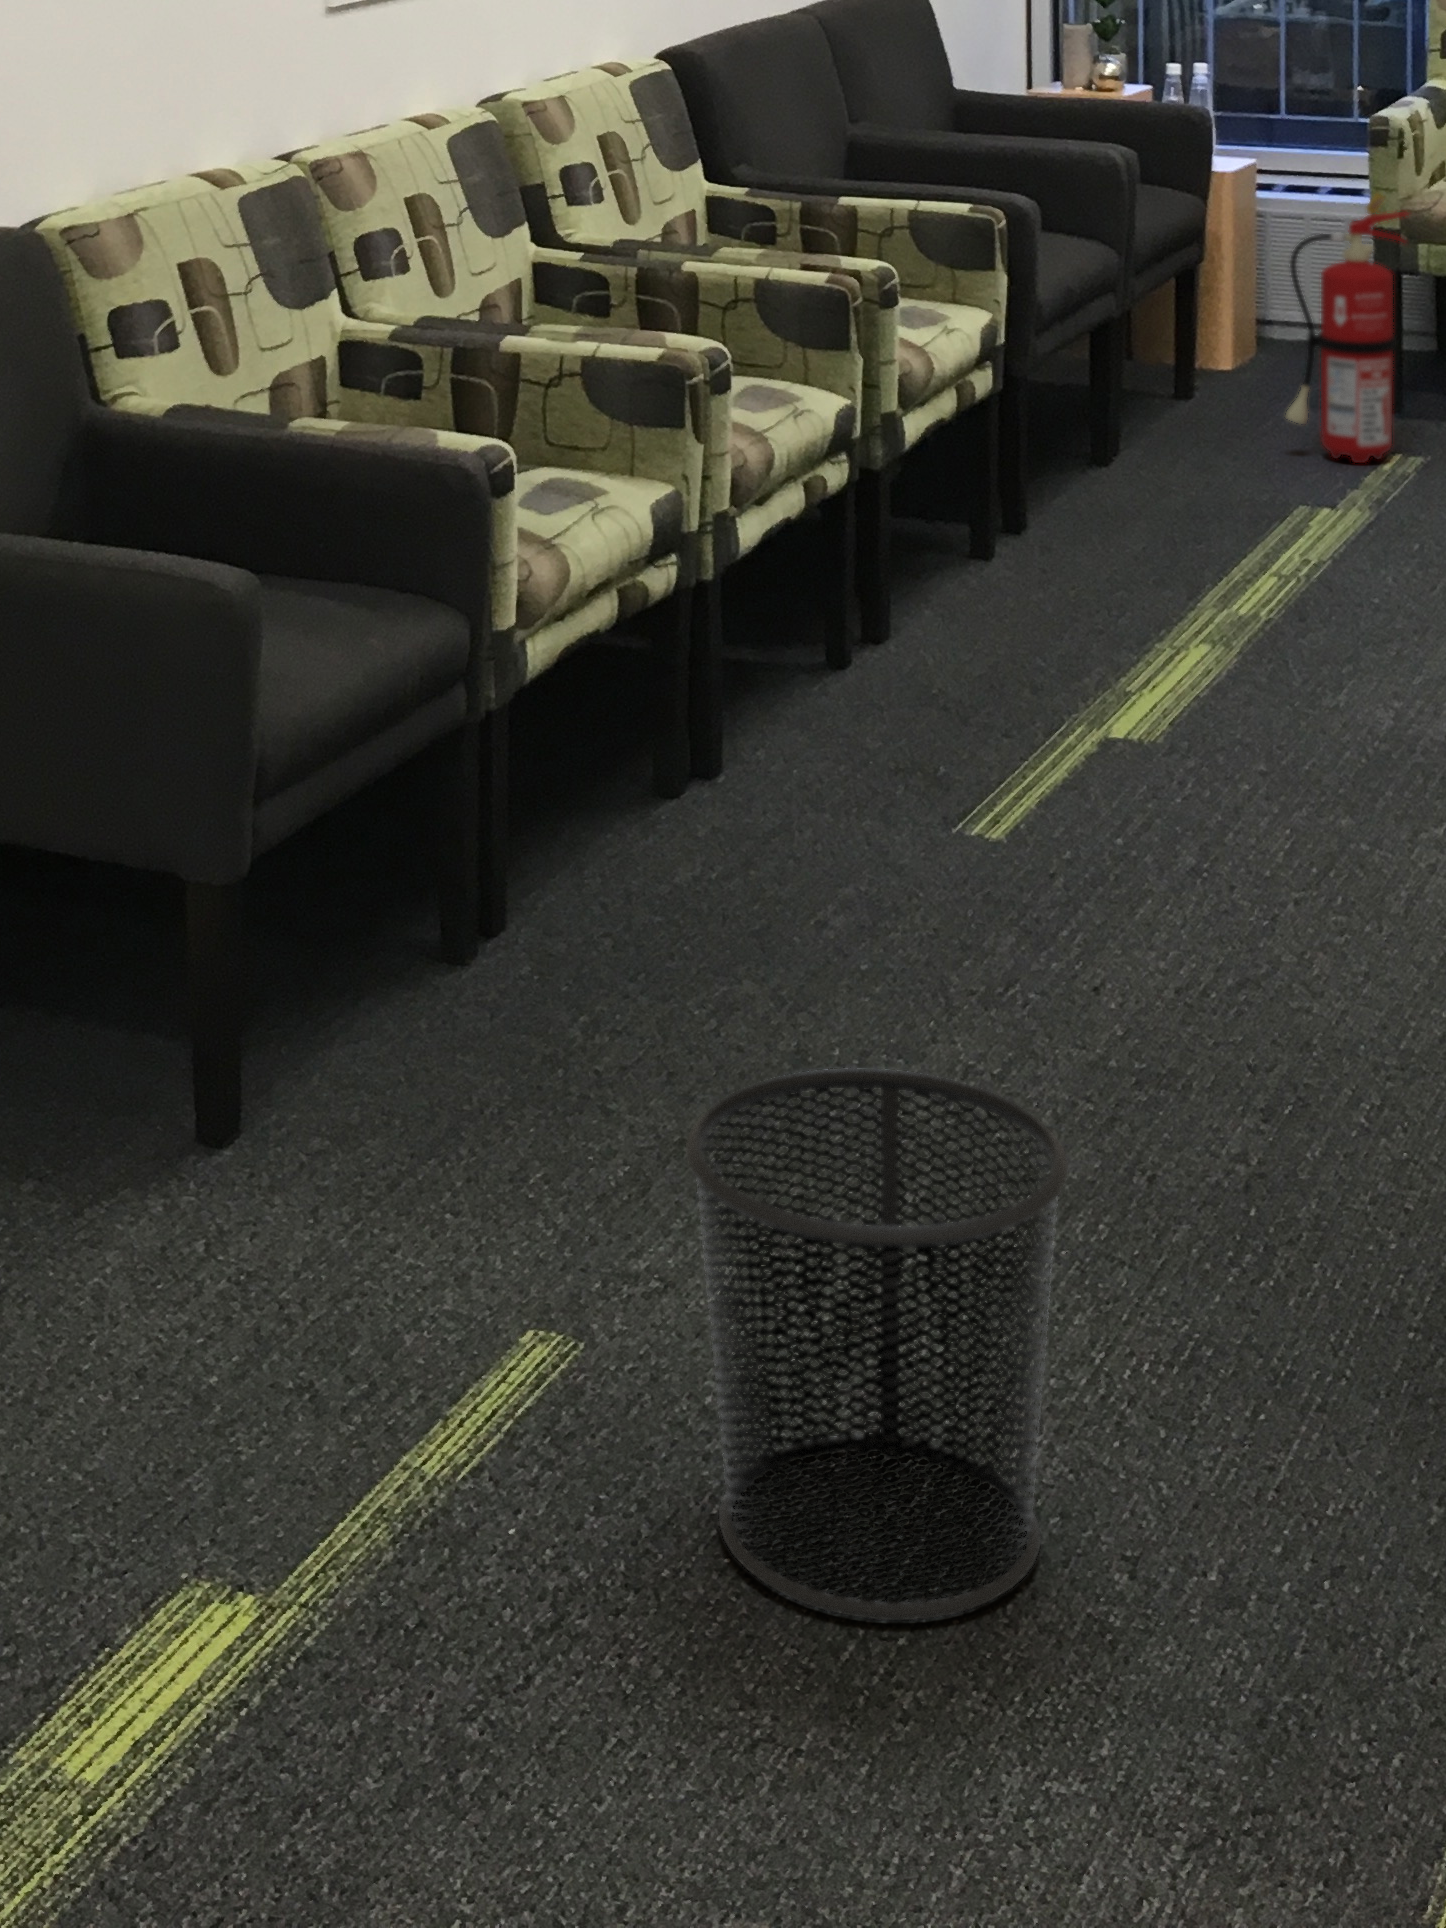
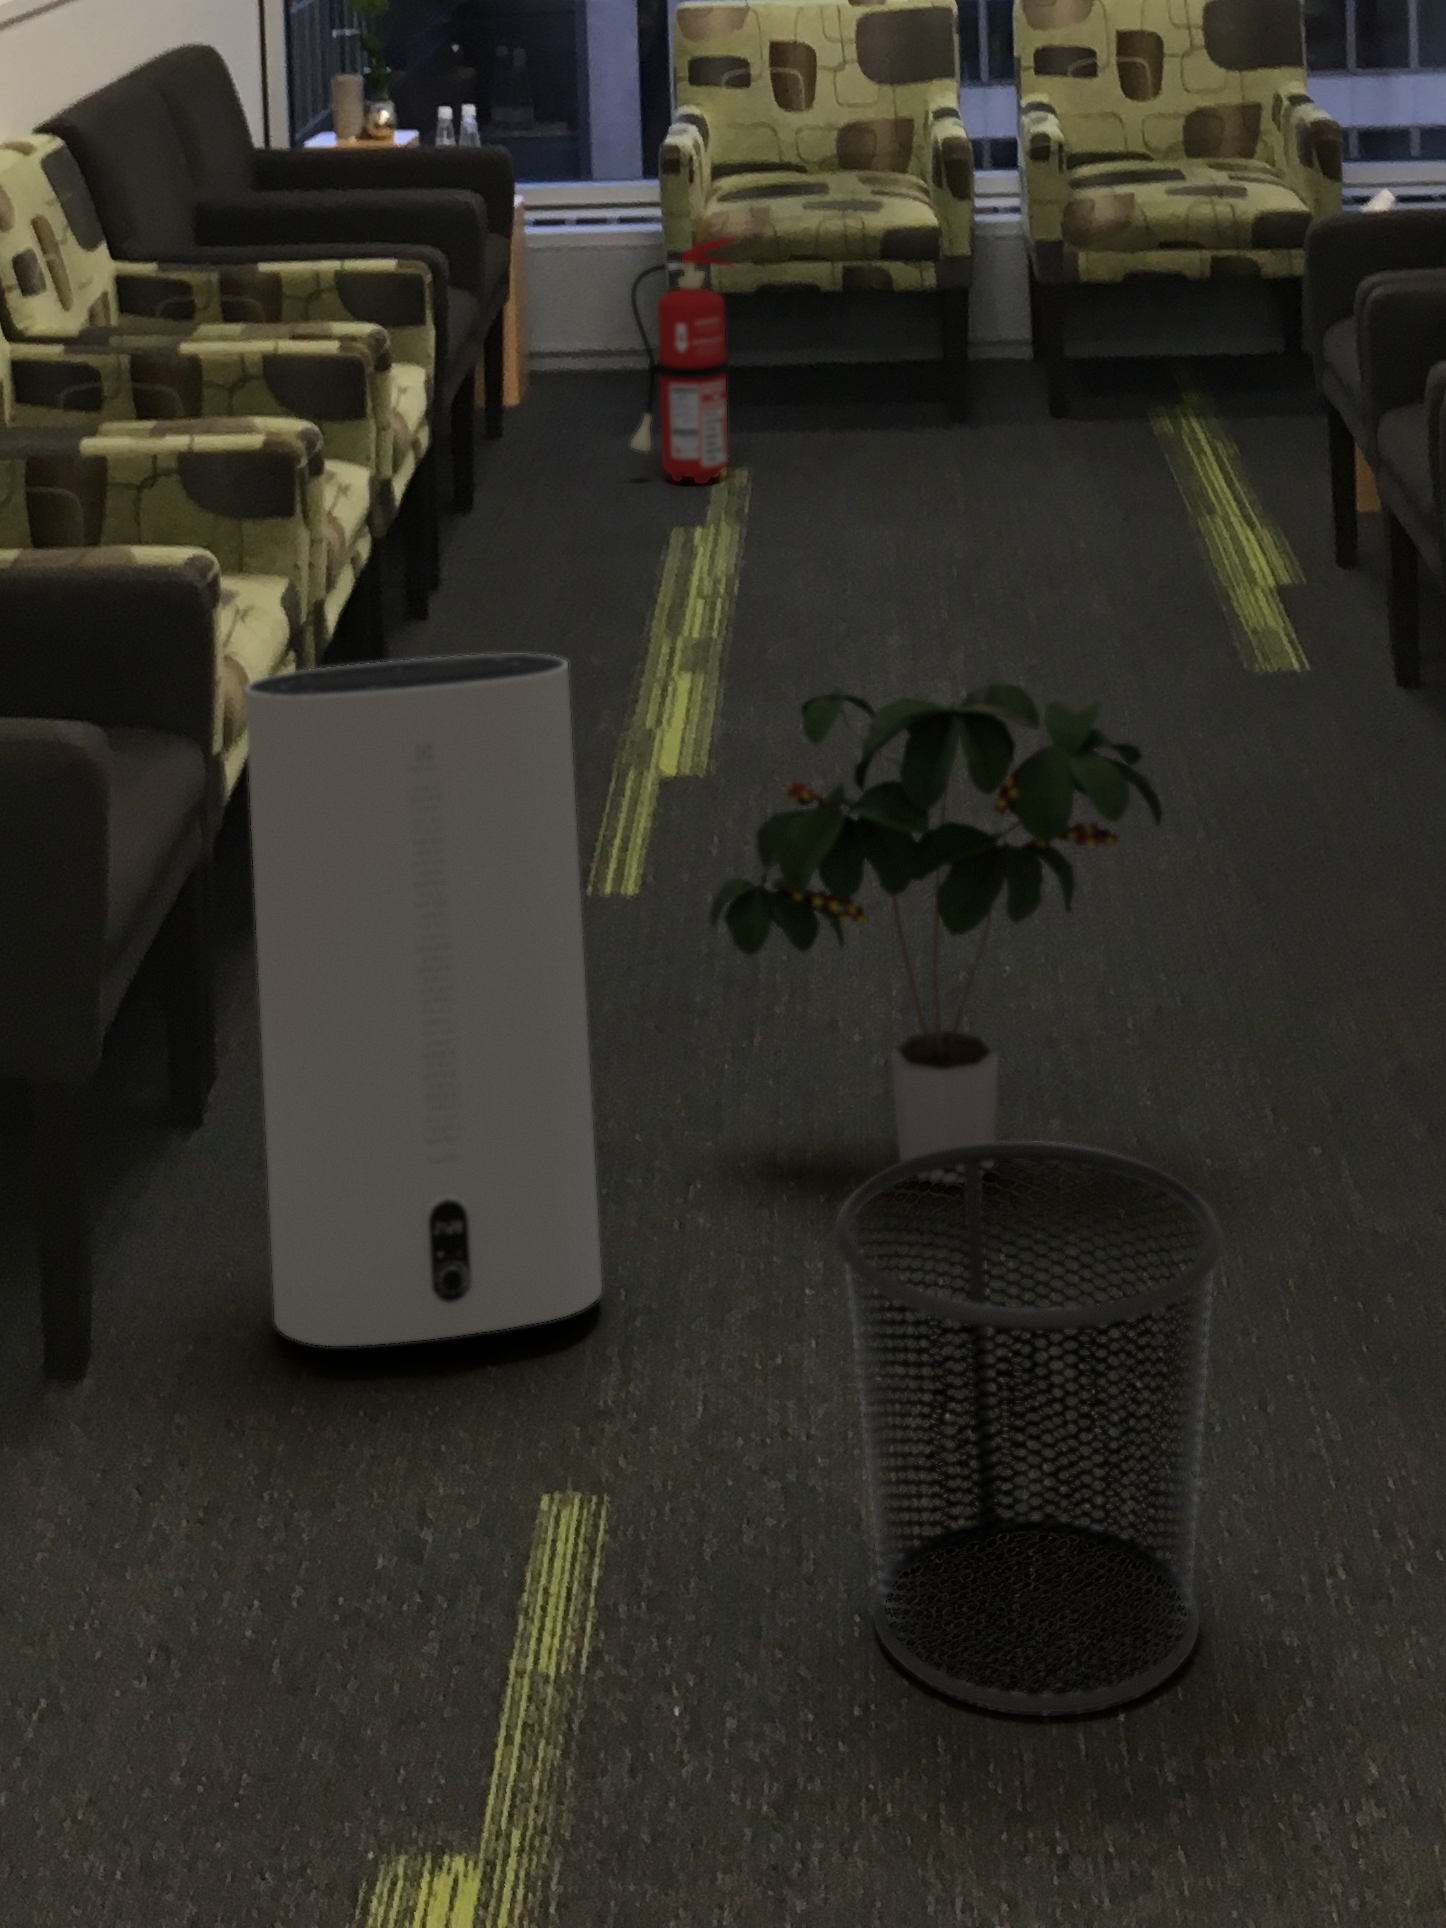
air purifier: none [393,548,702,1179] -> present [245,654,602,1346]
potted plant: none [890,636,1338,1147] -> present [710,683,1163,1183]

